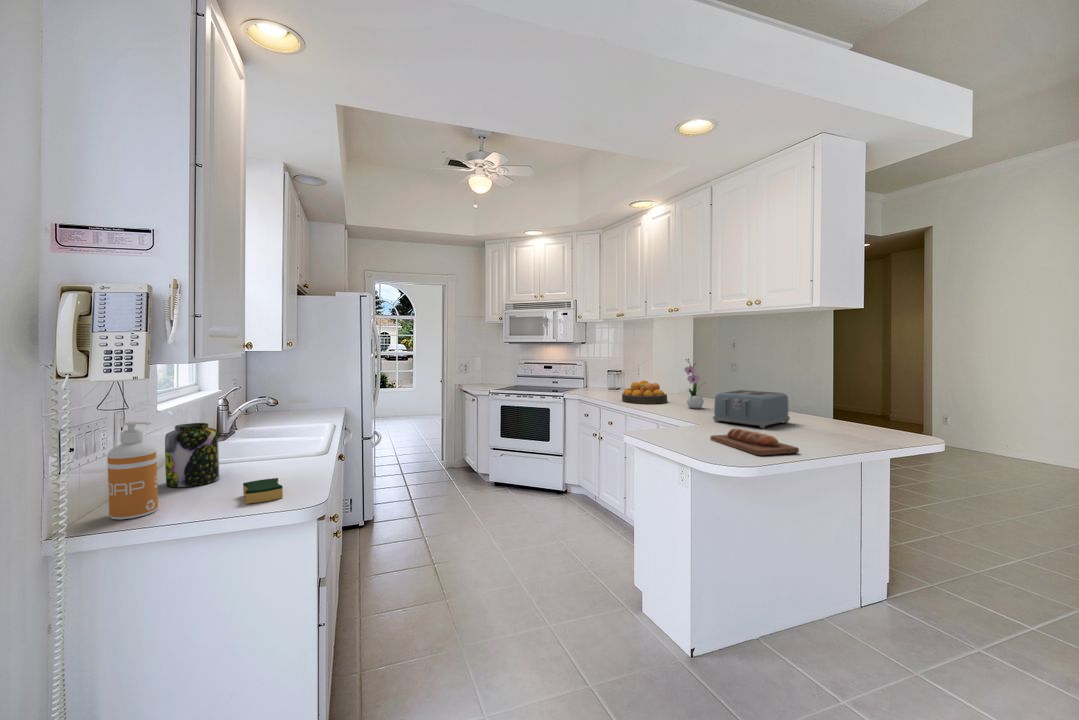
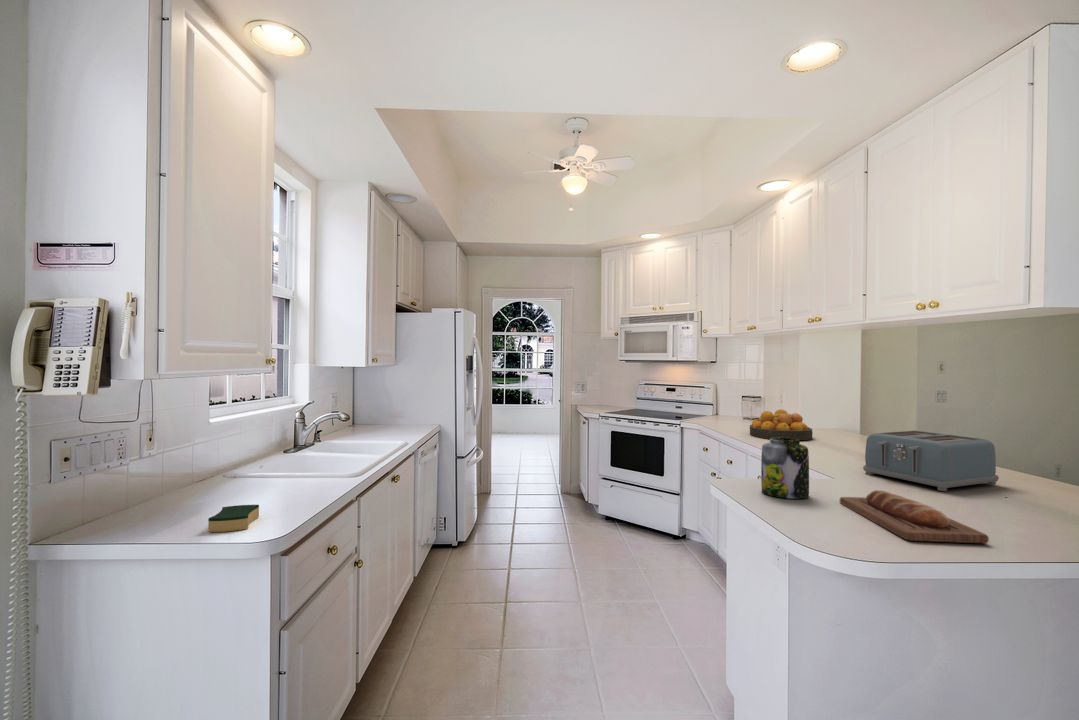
flower arrangement: present [685,359,704,409] -> none [832,383,866,452]
soap dispenser: present [107,421,158,520] -> none [91,436,140,535]
jar: present [165,423,219,487] -> present [761,437,809,499]

